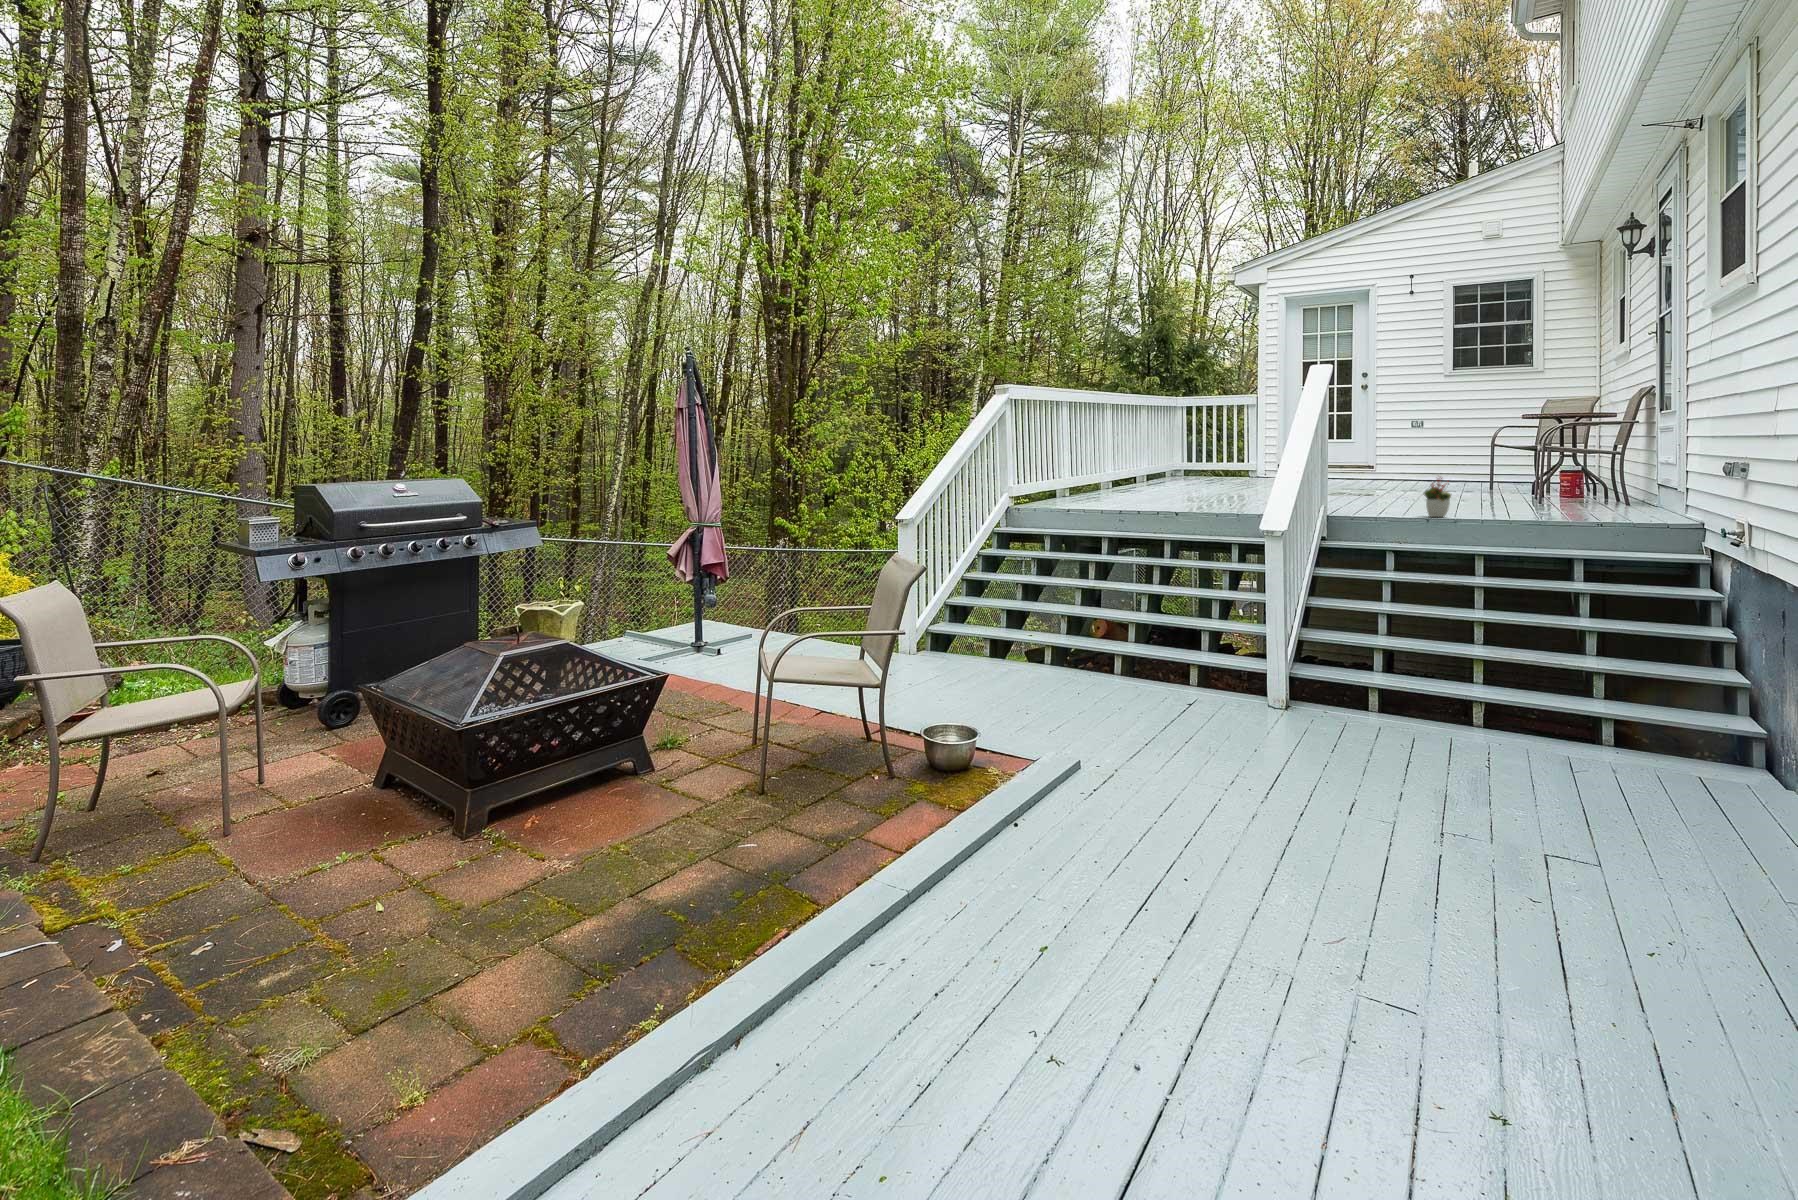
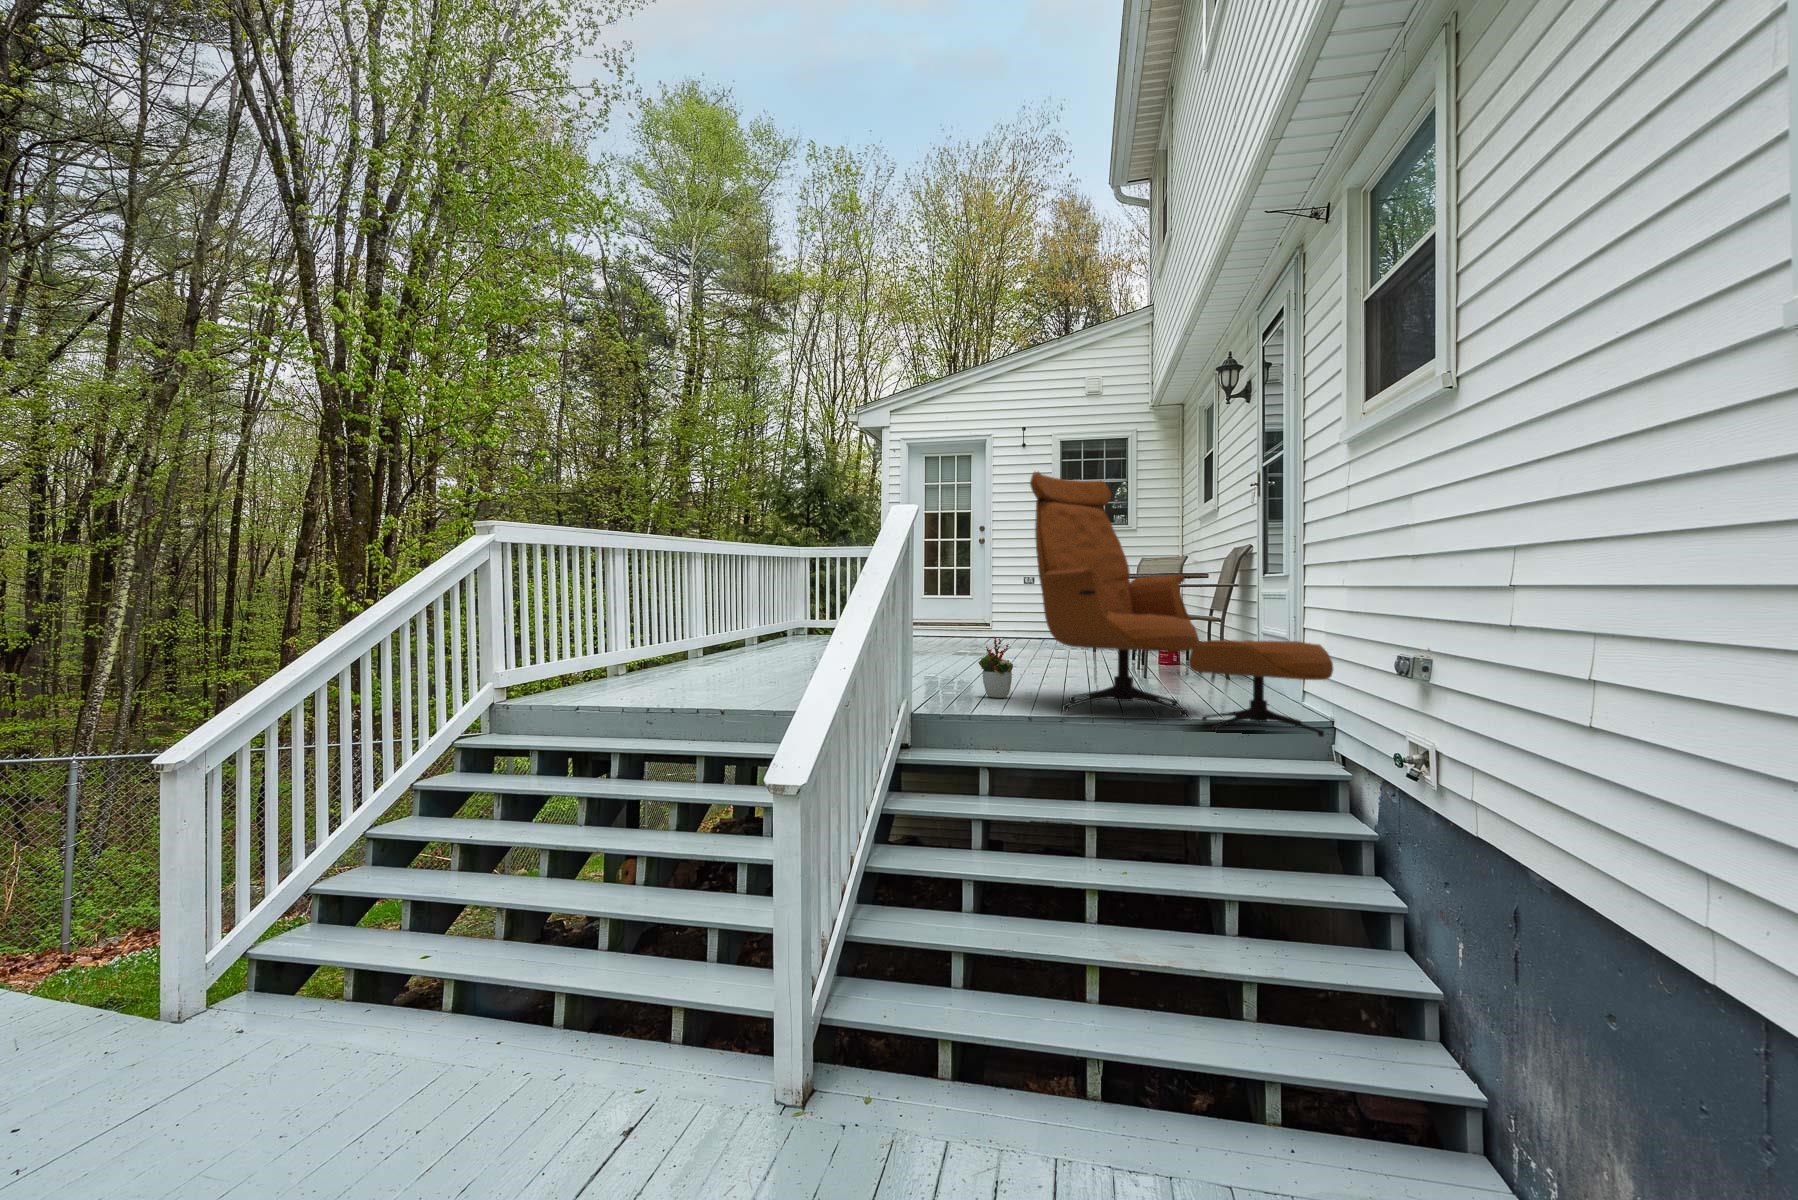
lounge chair: none [1477,358,1706,530] -> present [1030,472,1333,737]

